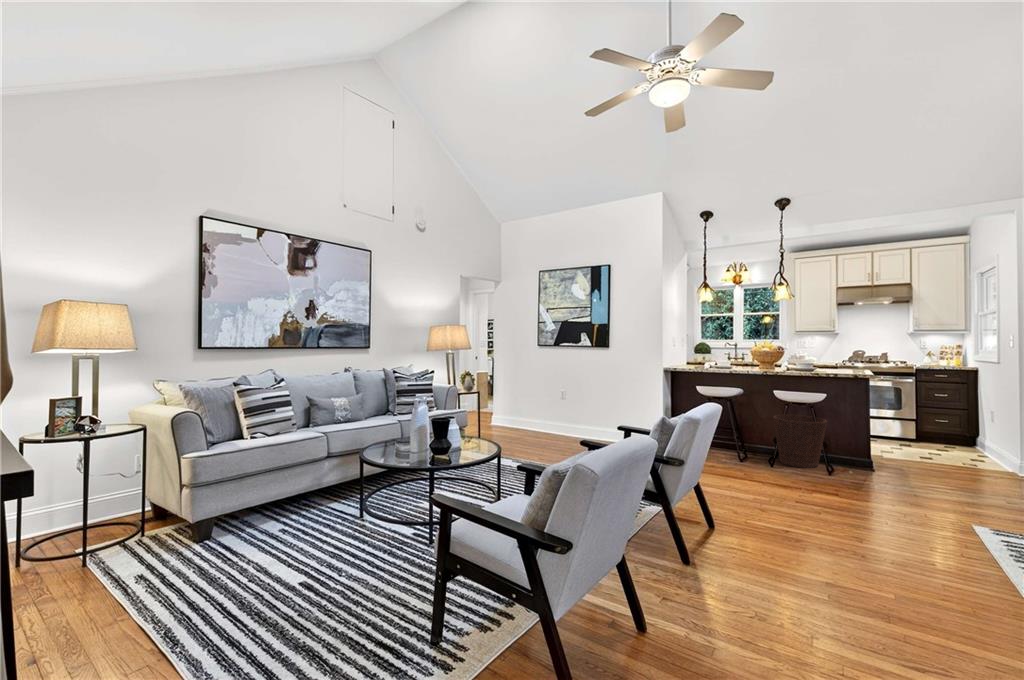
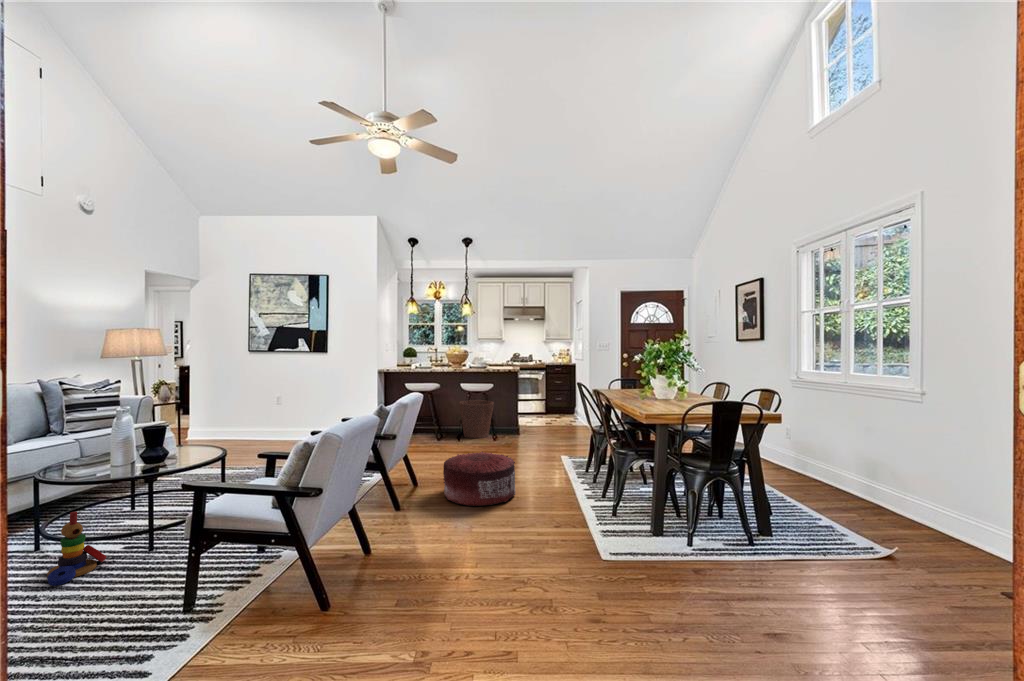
pouf: none [751,495,876,586] -> present [443,452,515,506]
stacking toy: none [347,500,393,569] -> present [47,512,106,586]

